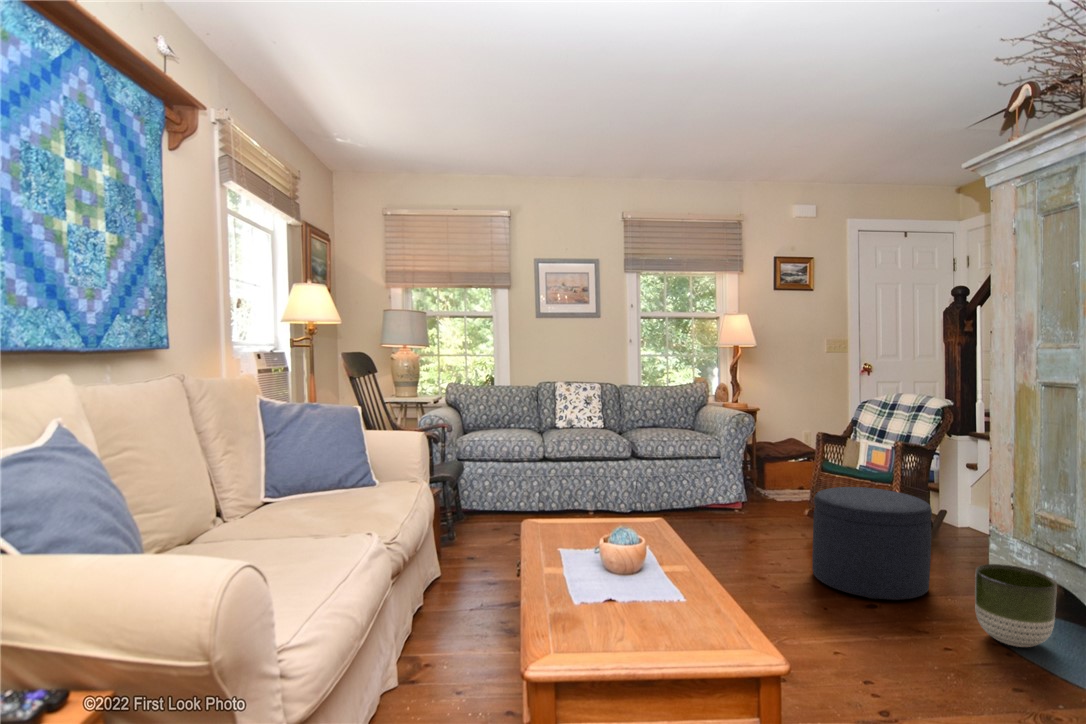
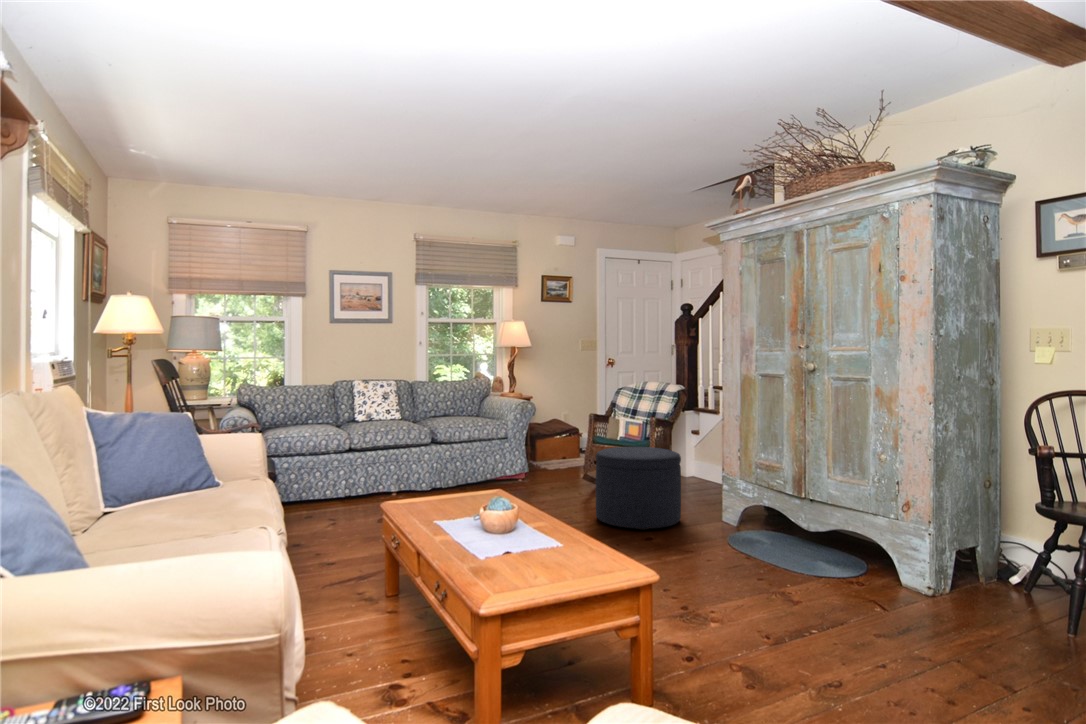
planter: present [975,564,1057,647] -> none [717,489,768,545]

